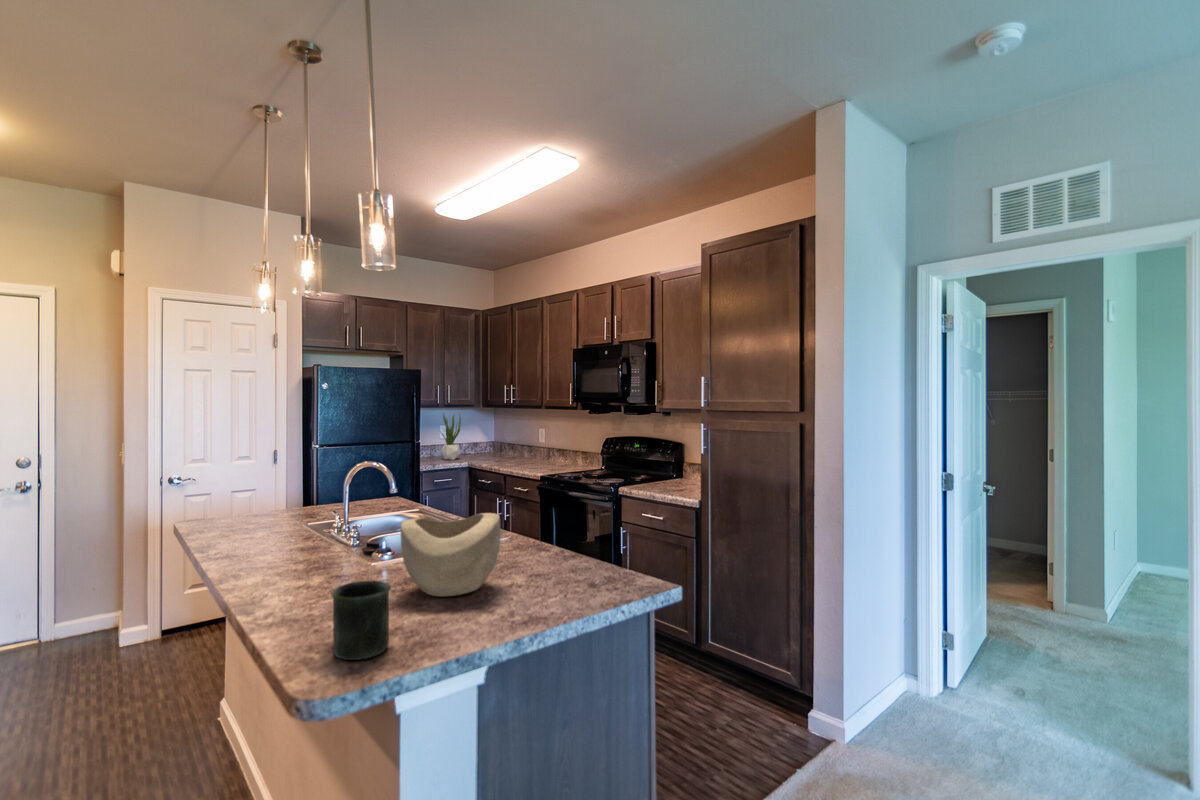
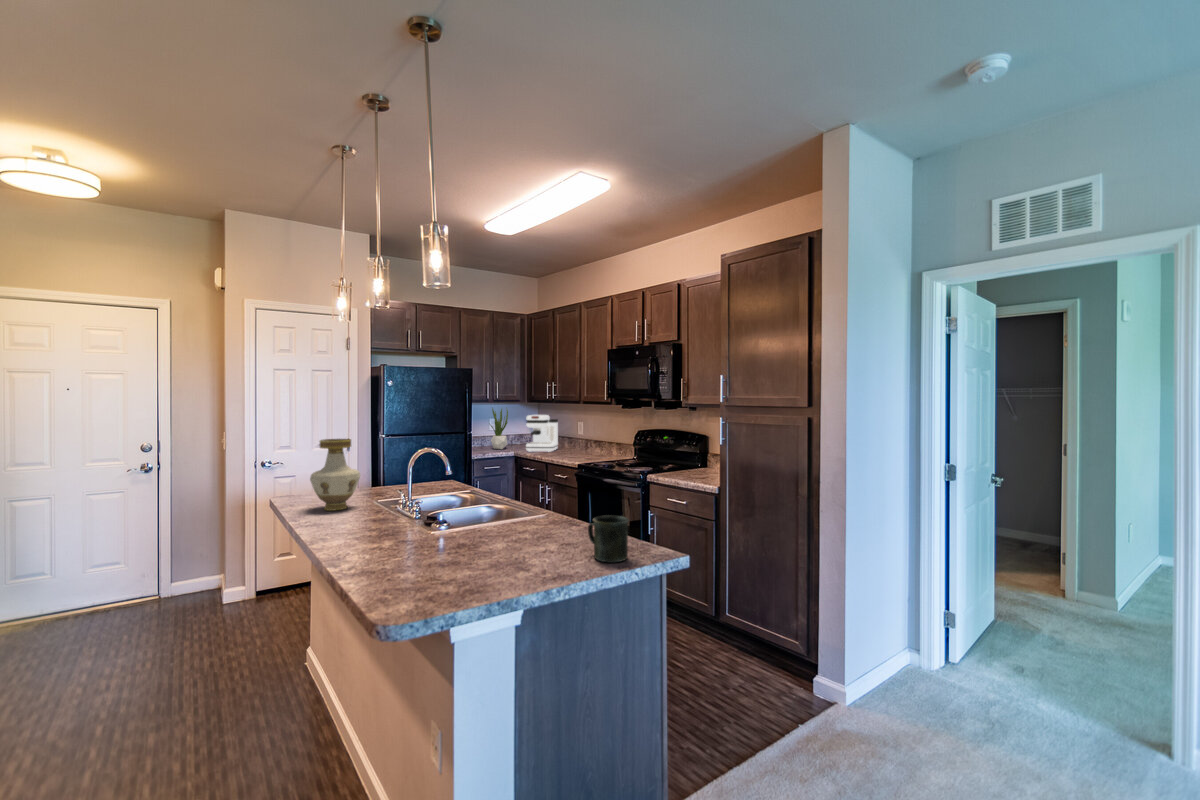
coffee maker: none [481,421,517,463] -> present [526,415,558,452]
vase: none [222,451,286,538] -> present [310,439,360,511]
decorative bowl: present [400,513,501,596] -> none [454,491,536,558]
mug: present [331,581,391,660] -> present [588,515,629,562]

